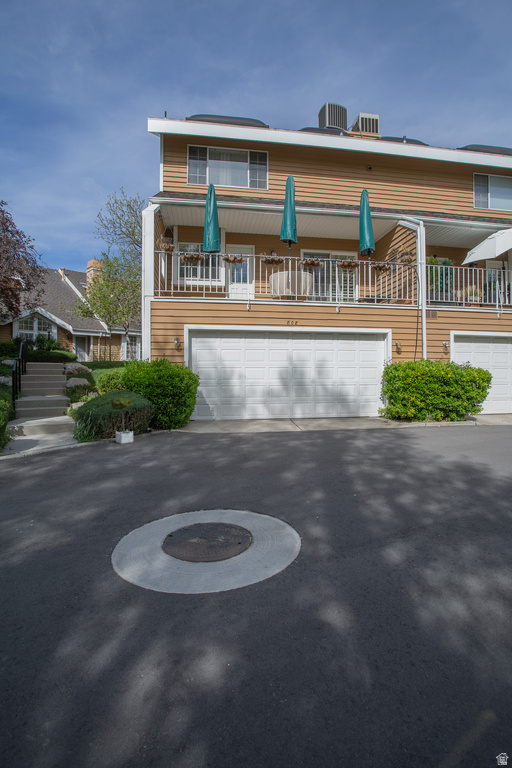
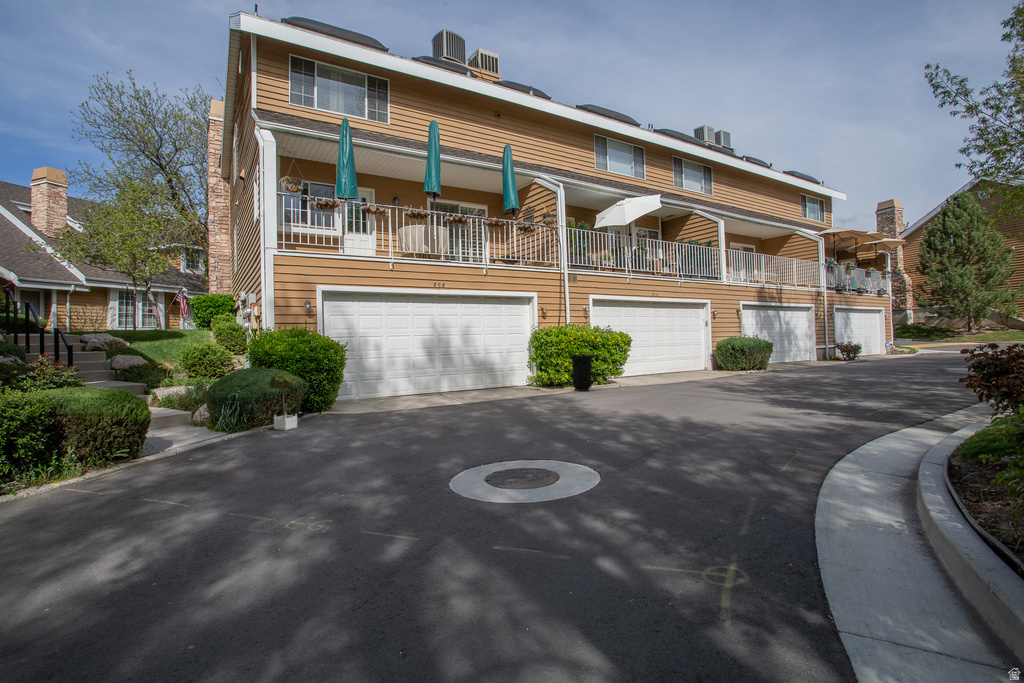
trash can: none [411,389,442,425] -> present [569,355,595,391]

